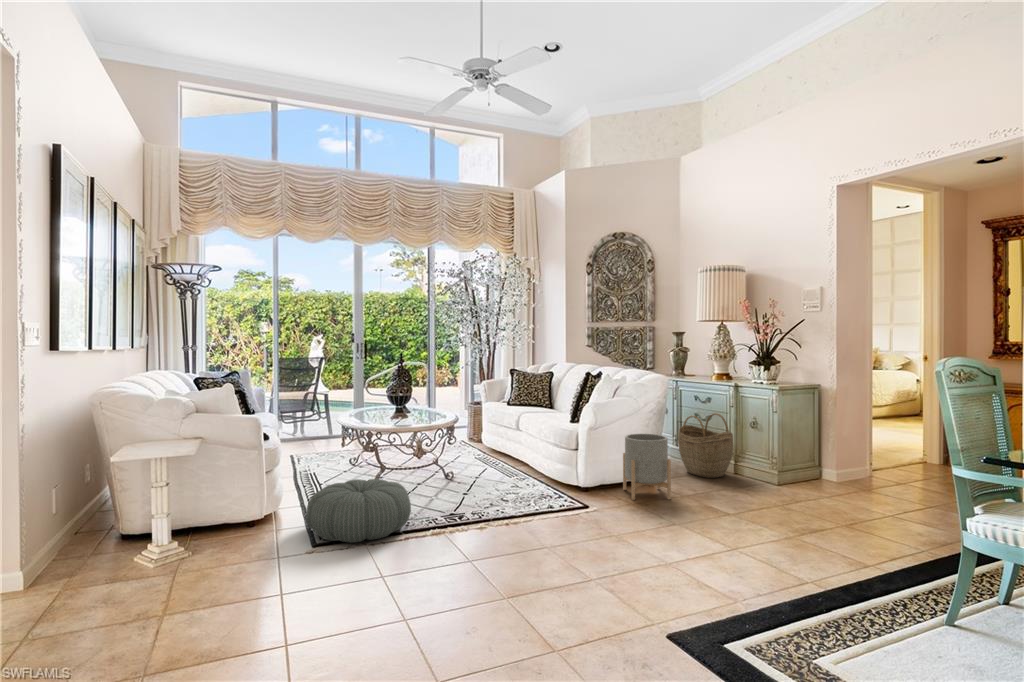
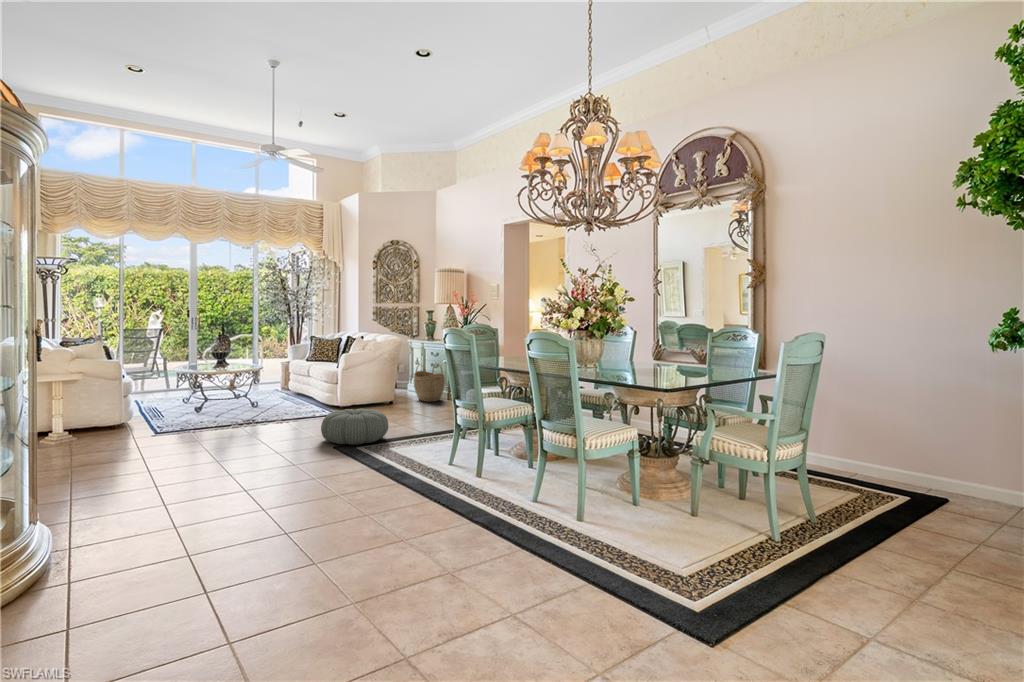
planter: present [623,434,671,500] -> none [367,374,393,412]
pouf: present [306,479,411,543] -> present [321,409,388,445]

